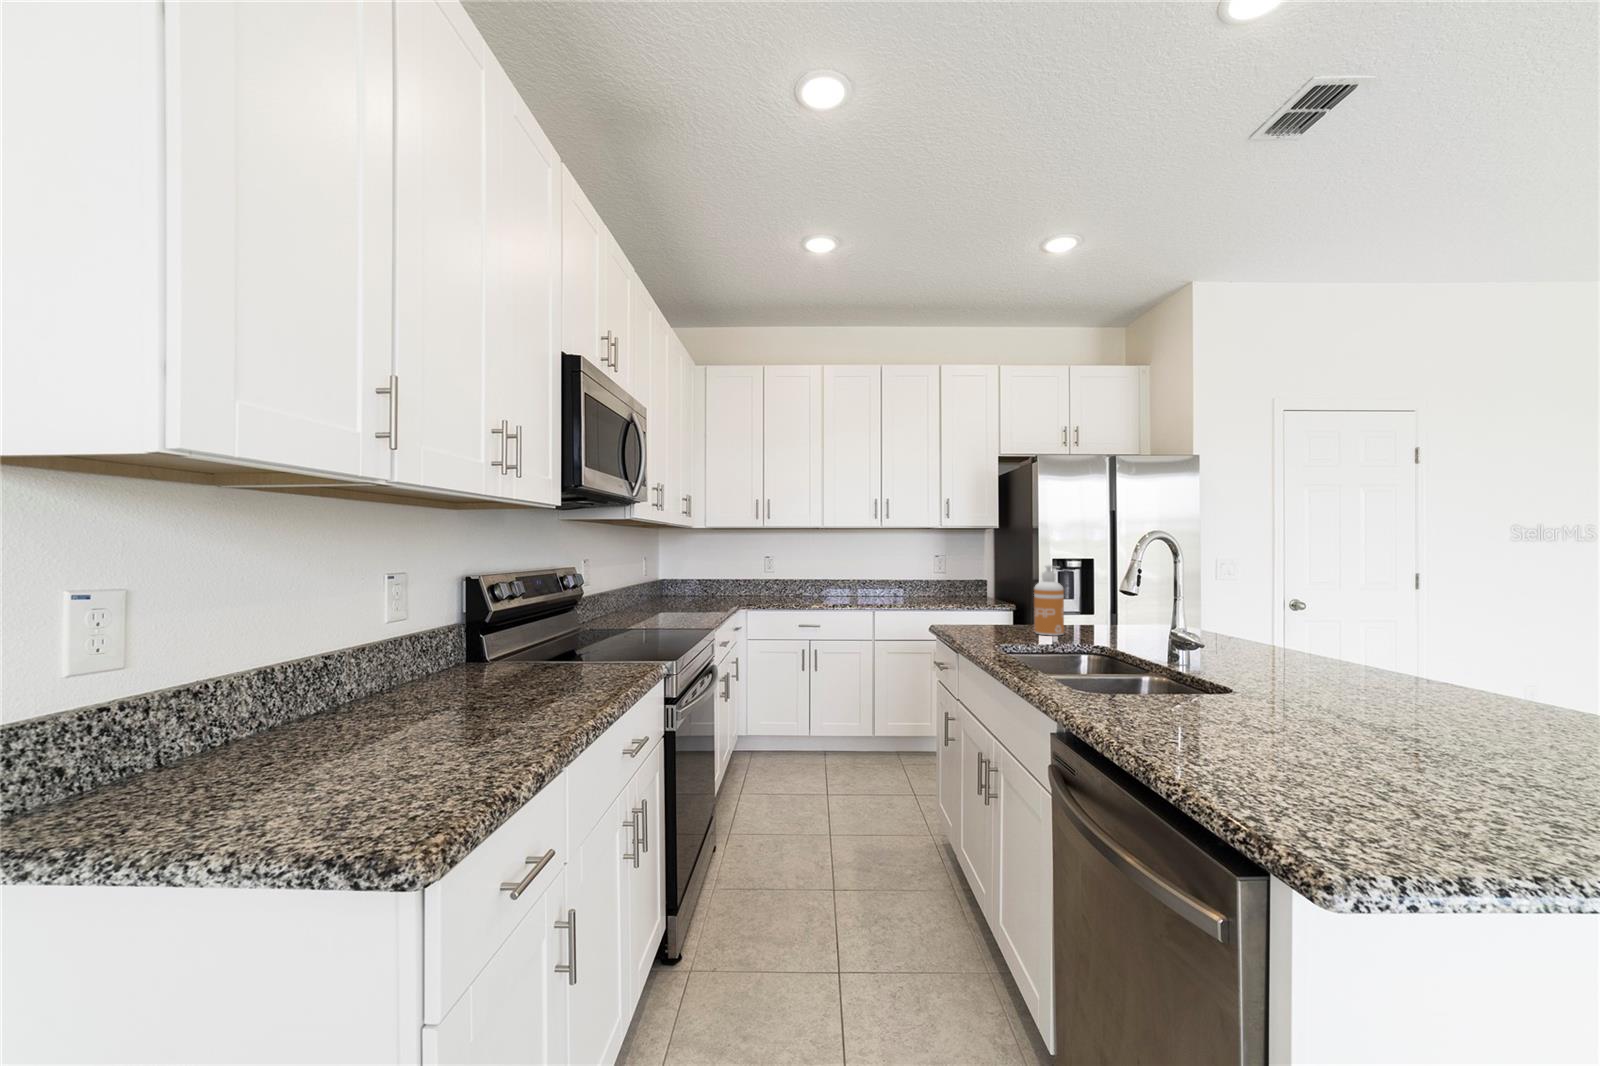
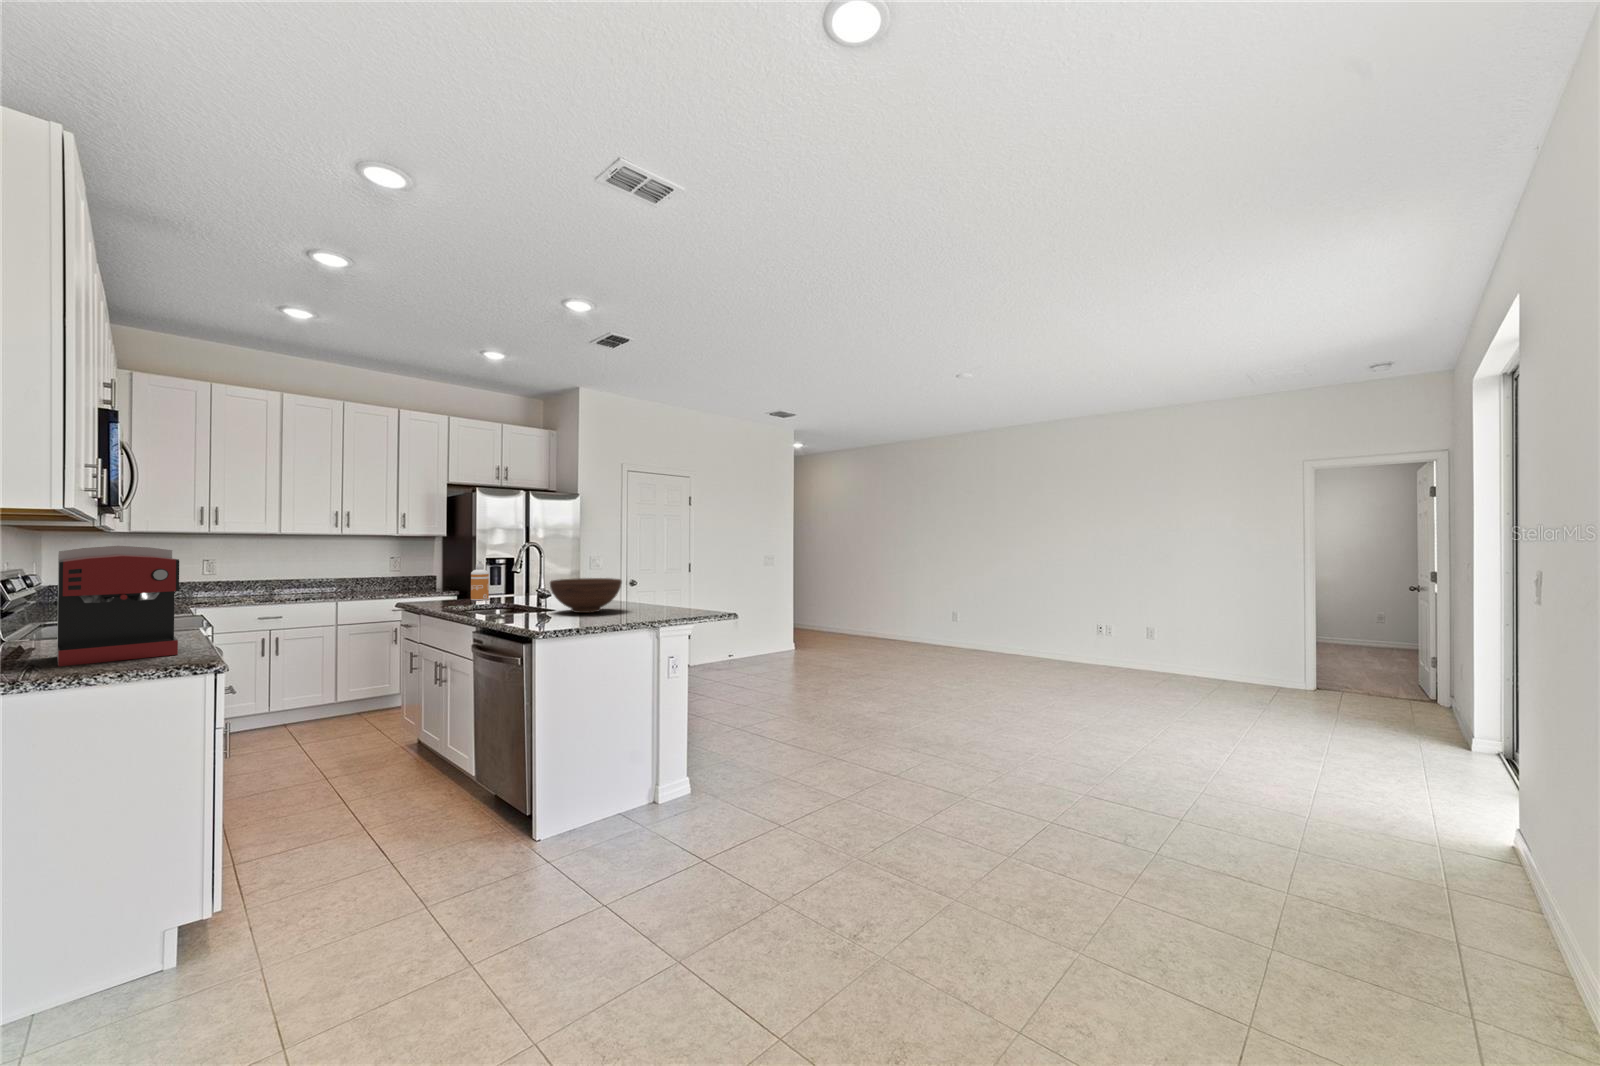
coffee maker: none [317,539,547,767] -> present [57,546,179,666]
fruit bowl: none [1241,625,1509,740] -> present [550,578,622,613]

